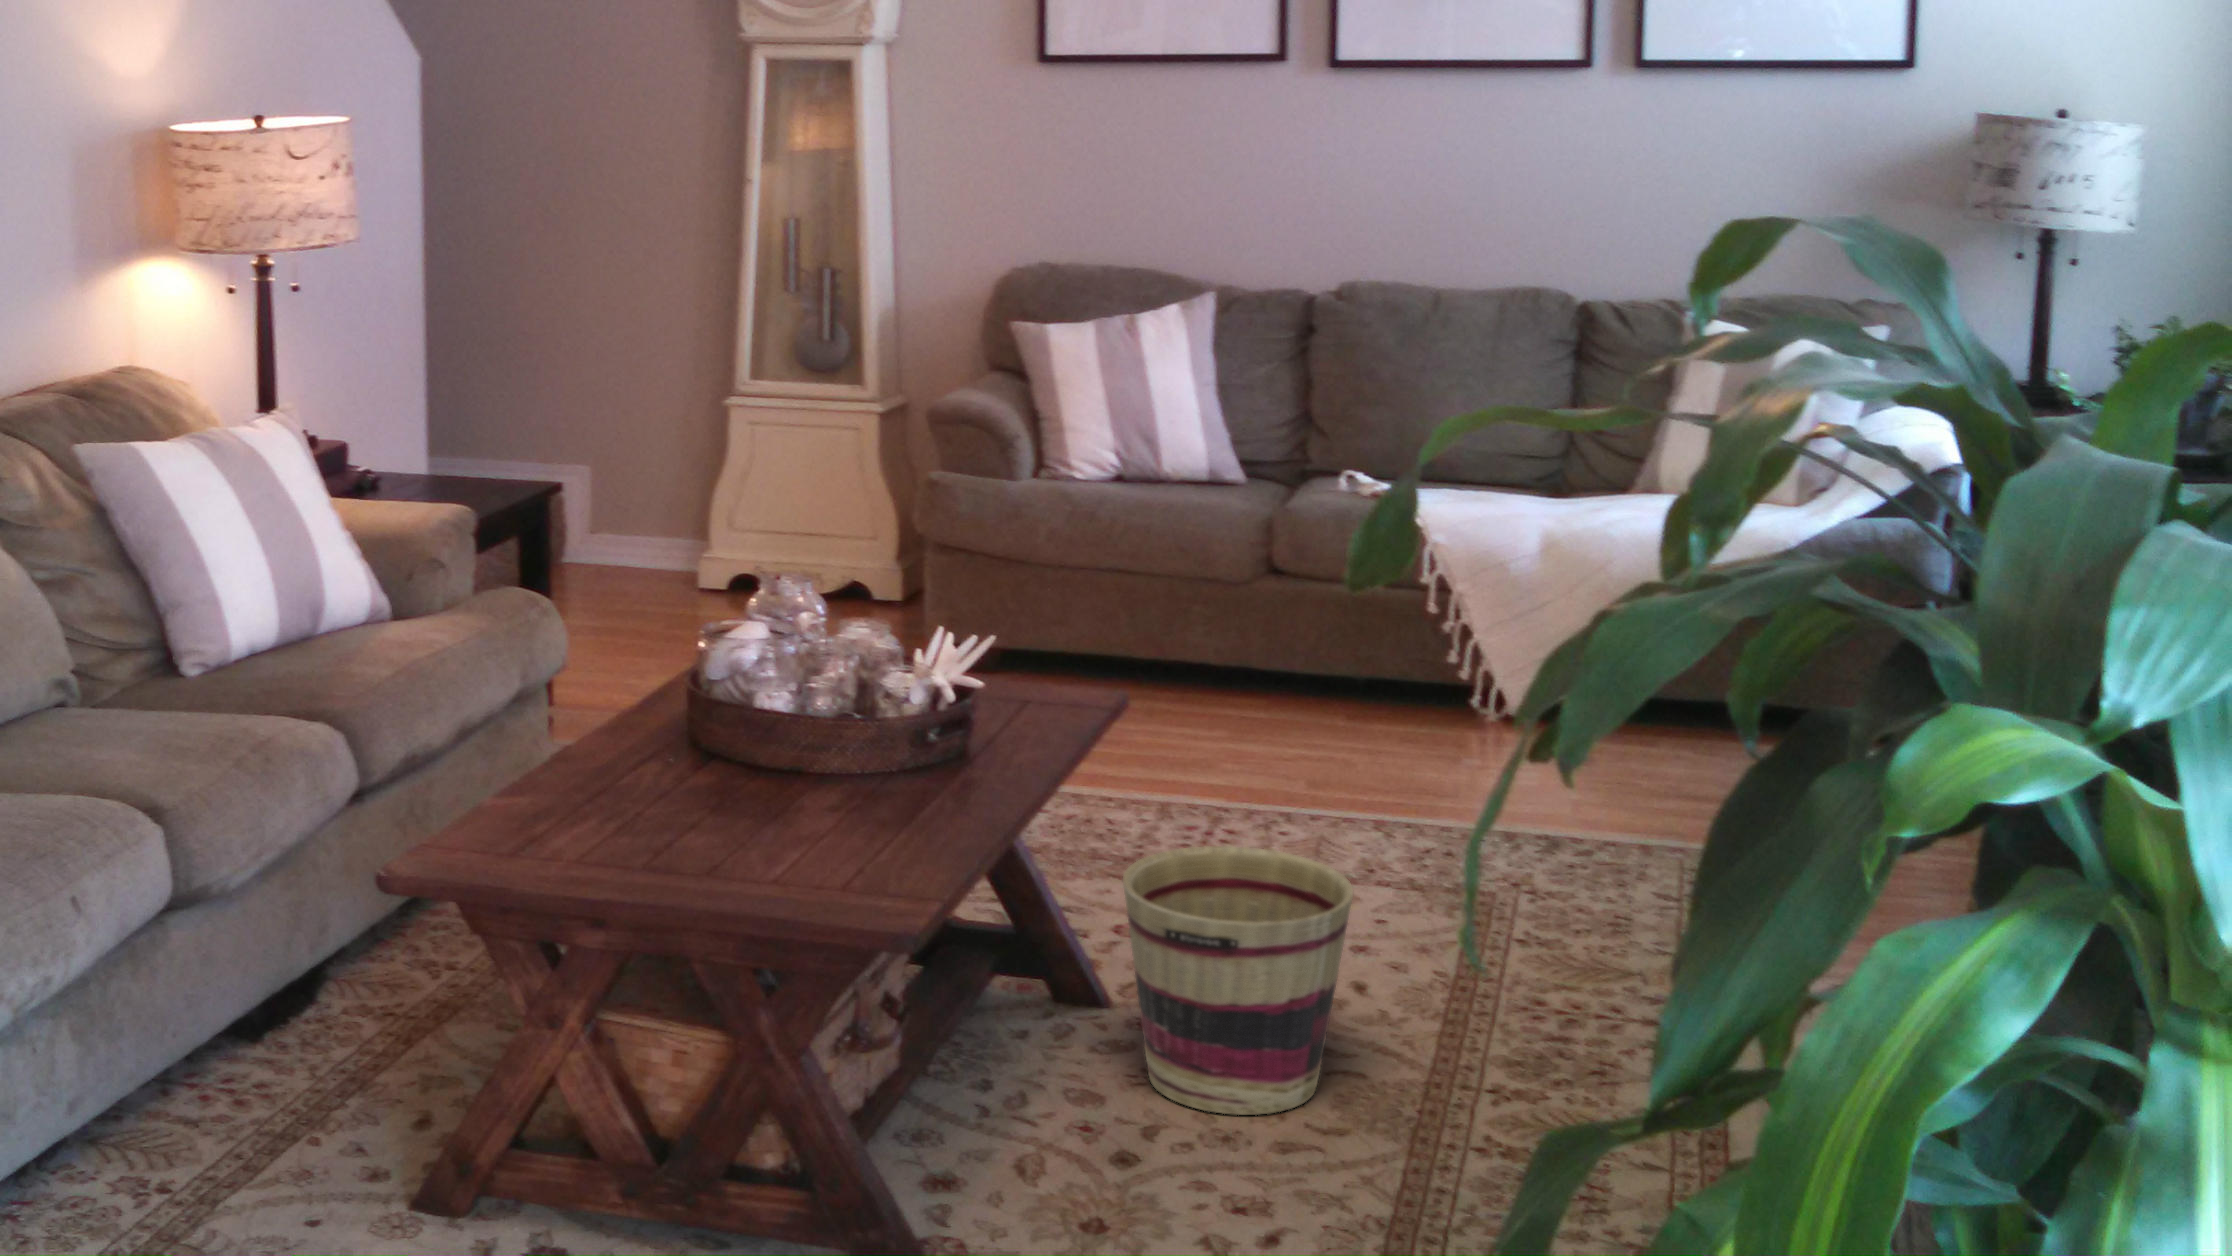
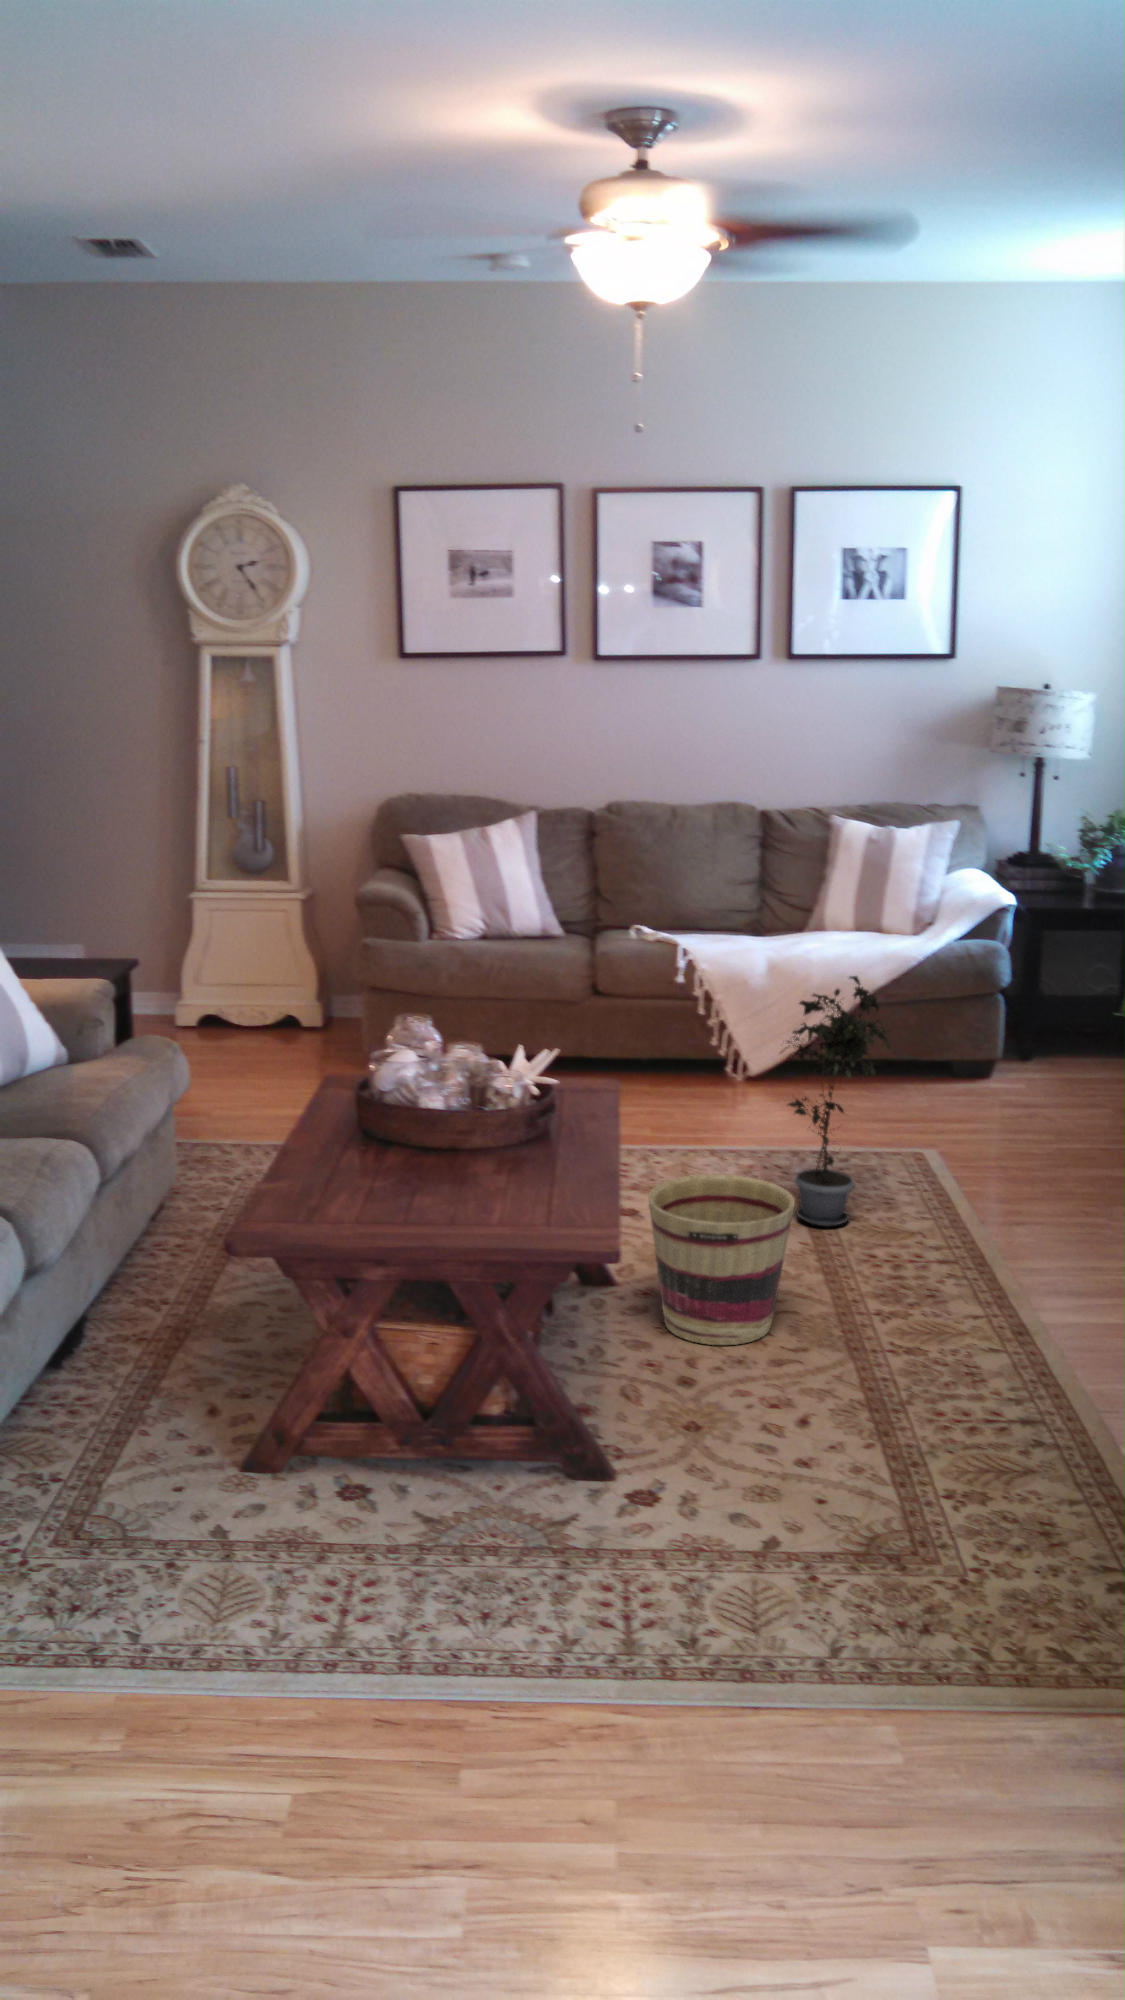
potted plant: none [1420,556,1607,956] -> present [782,976,891,1227]

